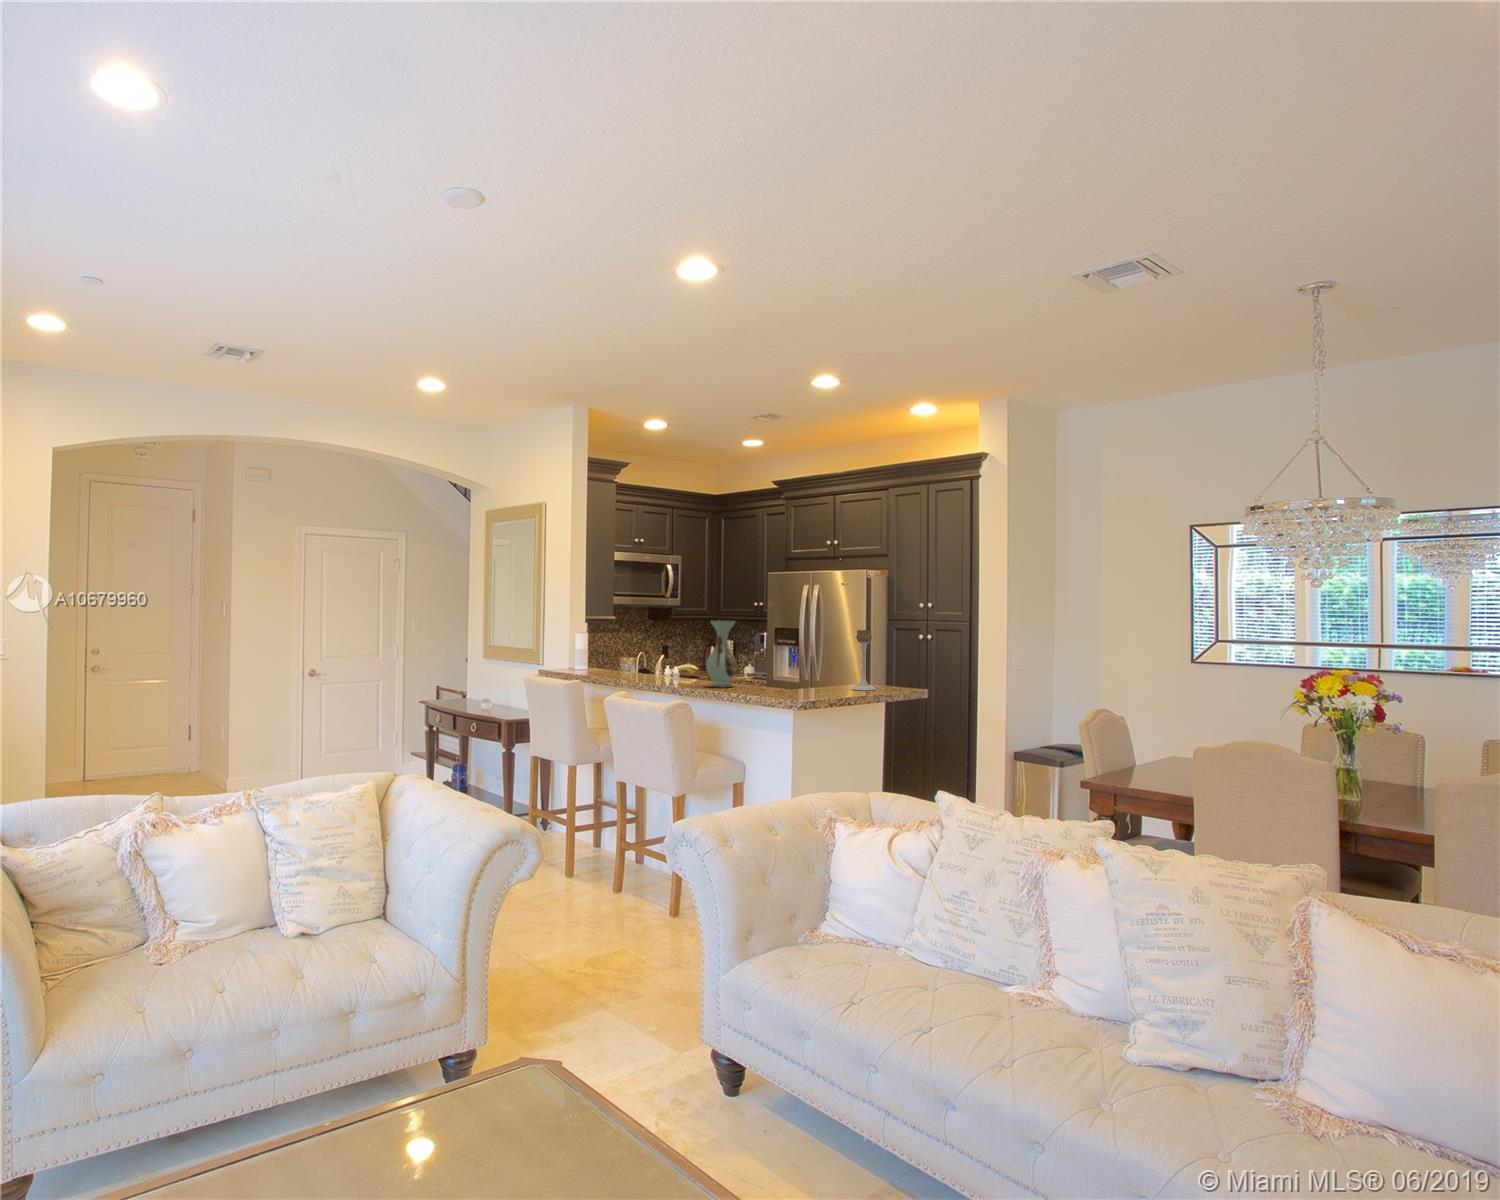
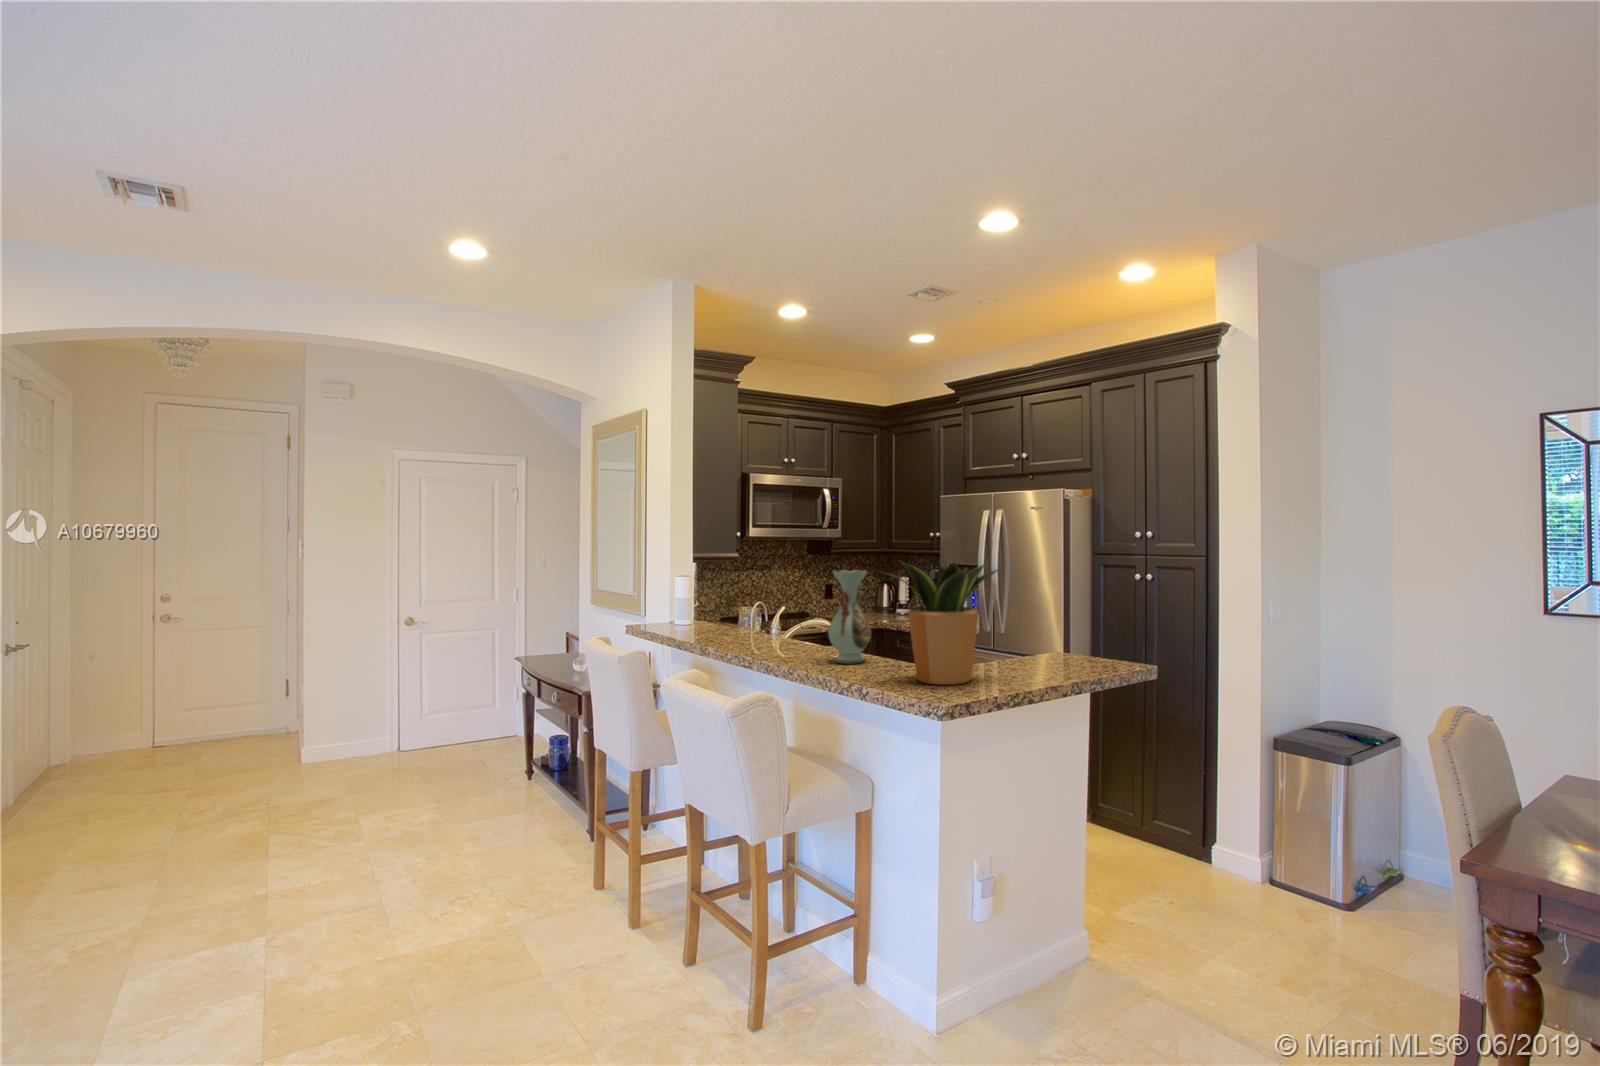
potted plant: none [755,610,838,695] -> present [887,561,1006,685]
candle holder: present [852,630,876,691] -> none [1034,582,1071,672]

